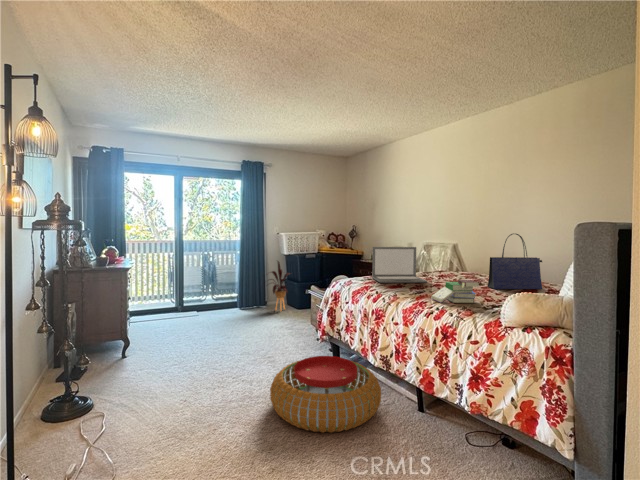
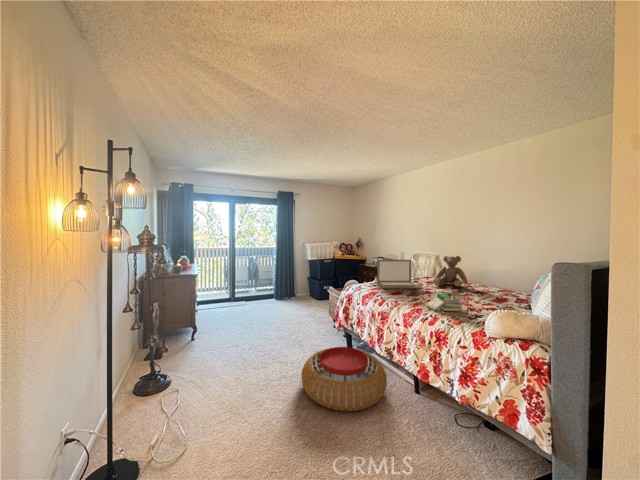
tote bag: present [488,234,542,289] -> none [469,253,514,297]
teddy bear: none [444,241,487,280] -> present [433,256,468,287]
house plant: present [270,261,290,310] -> none [292,264,314,303]

